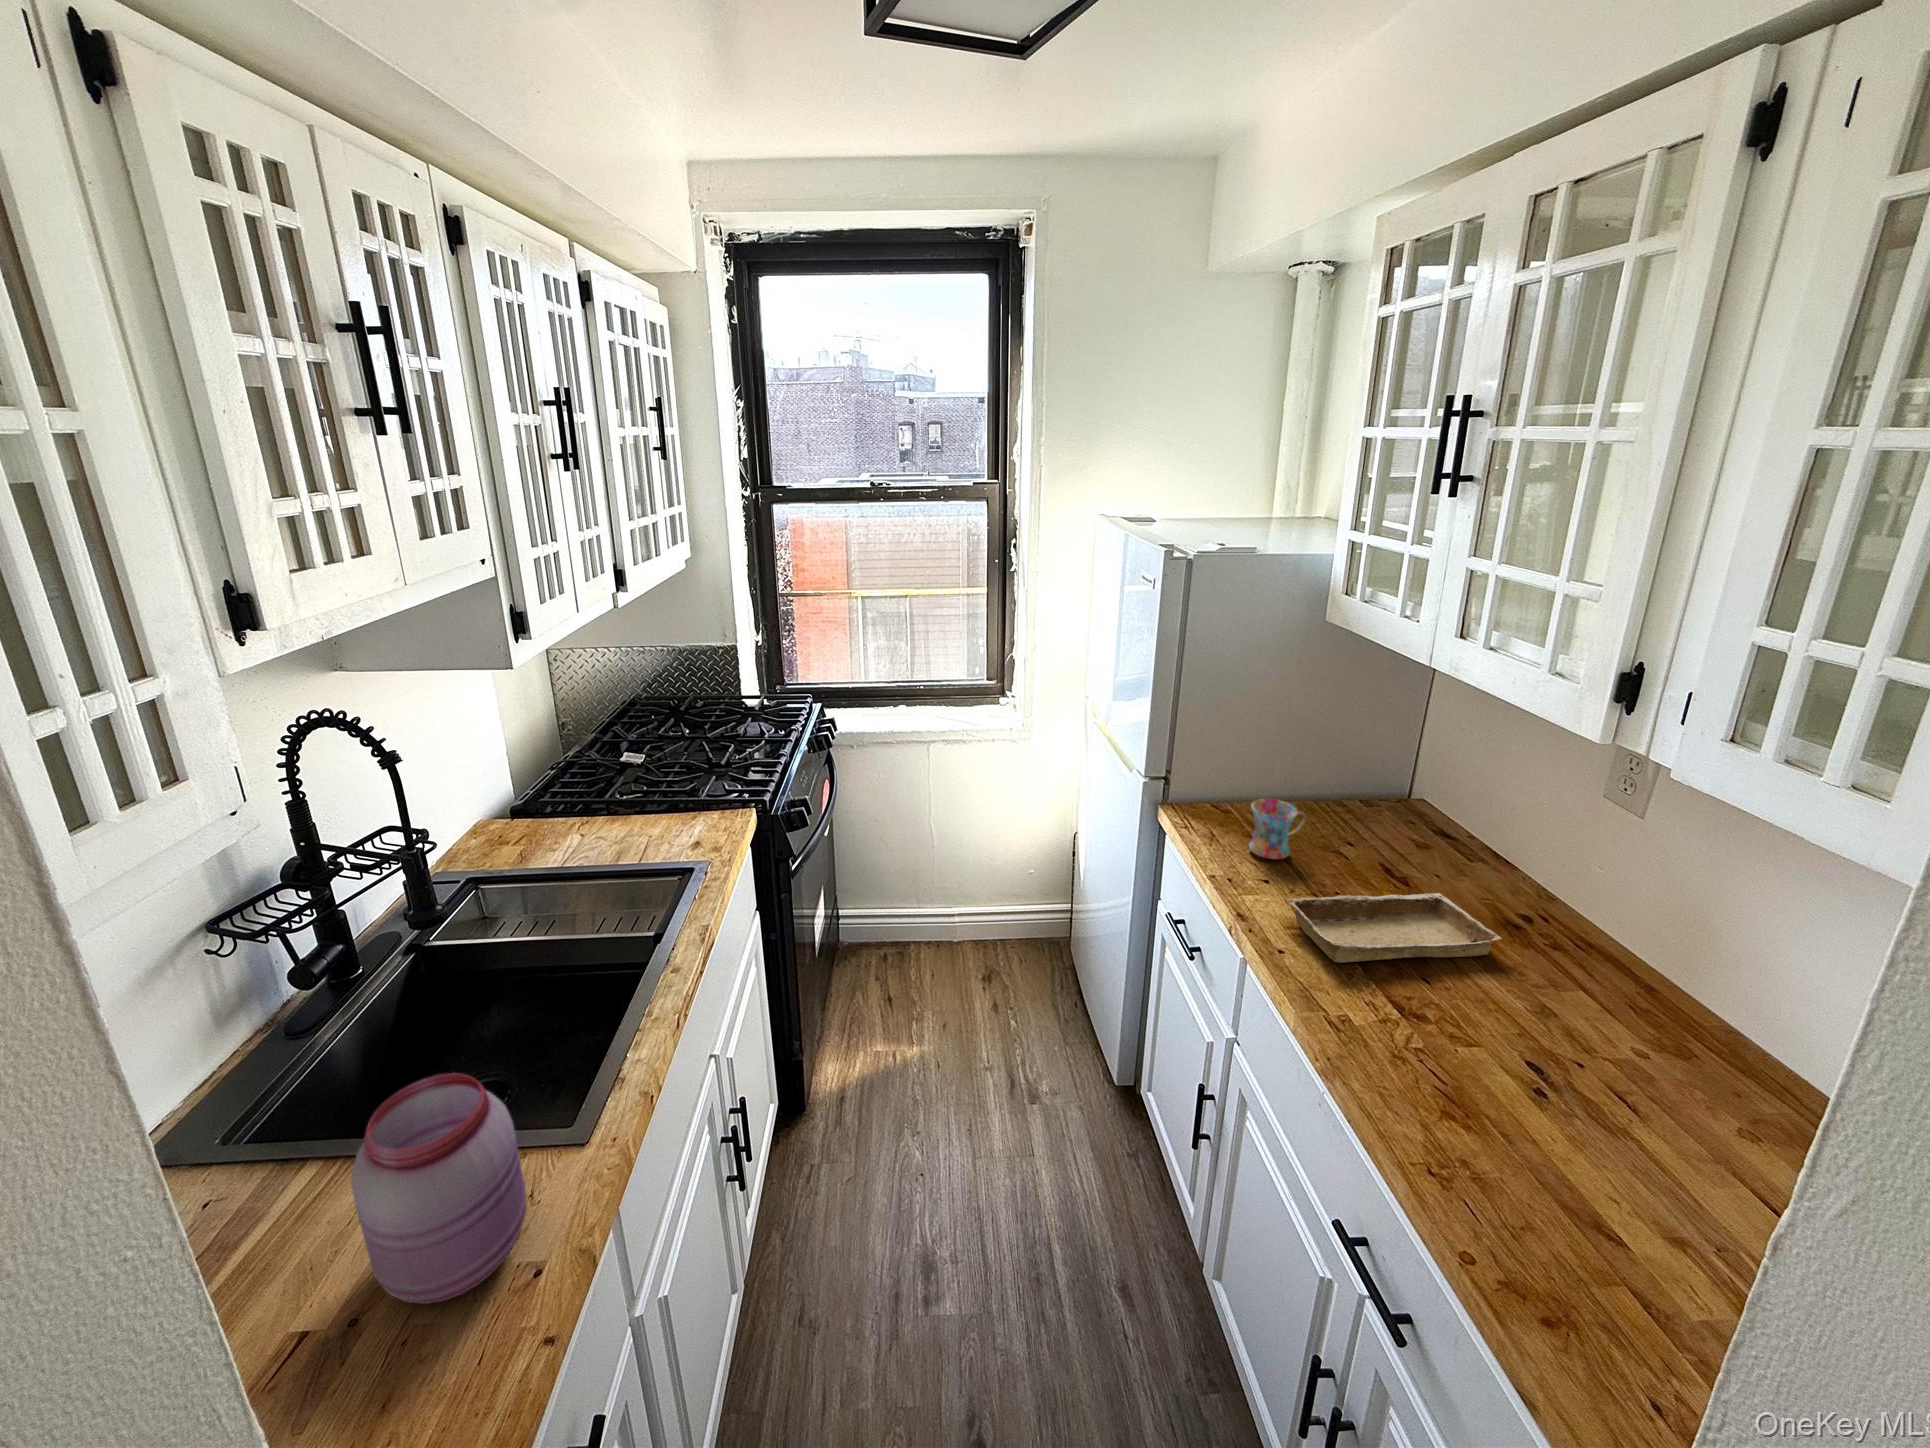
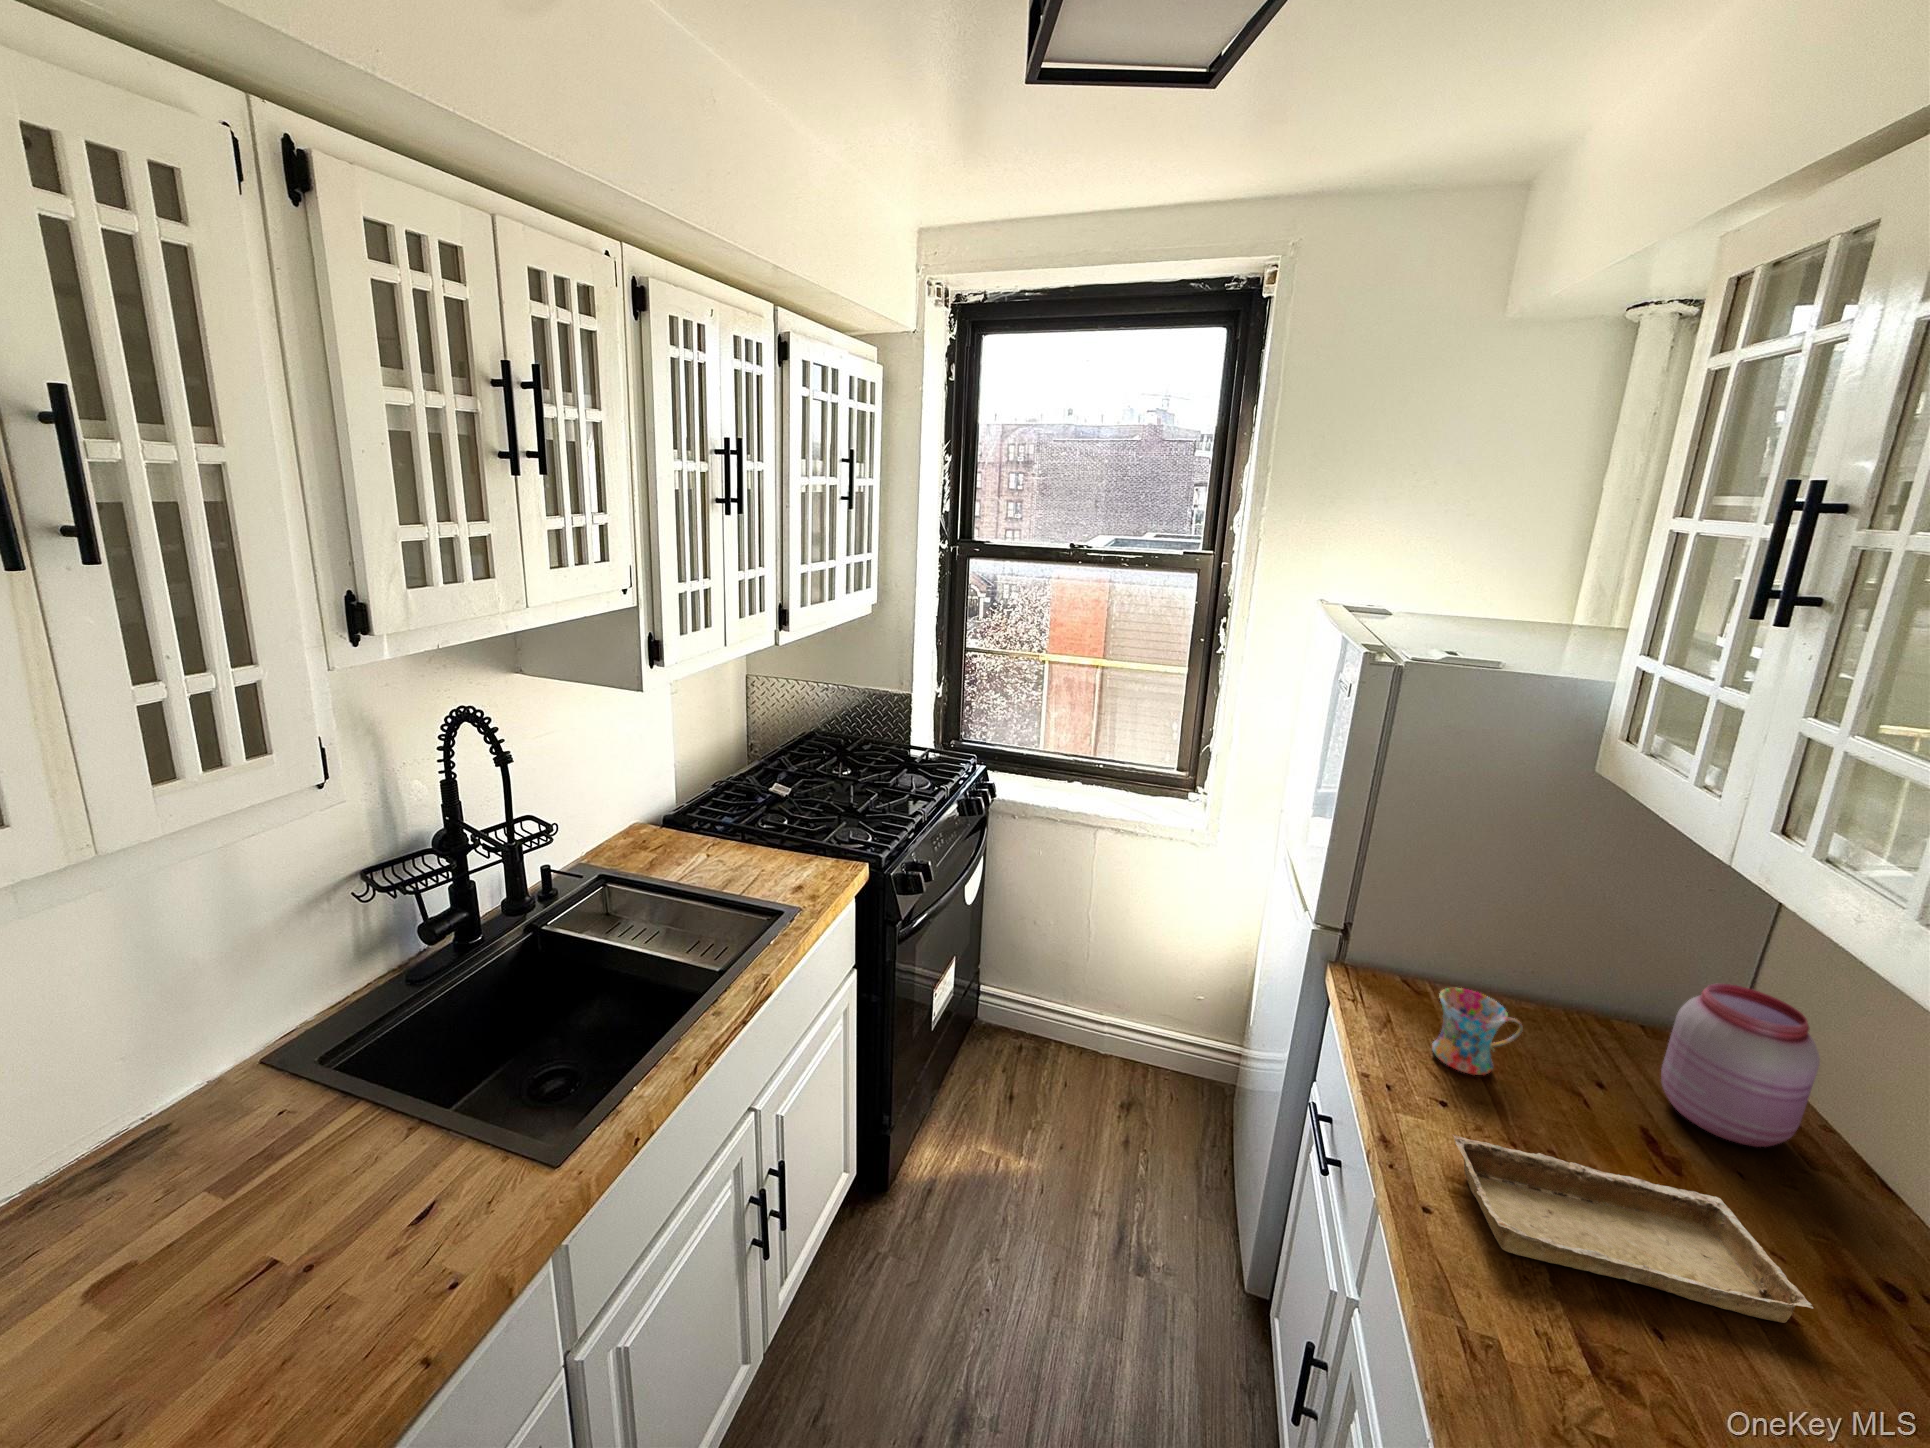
jar: present [351,1073,526,1304] -> present [1661,984,1820,1147]

